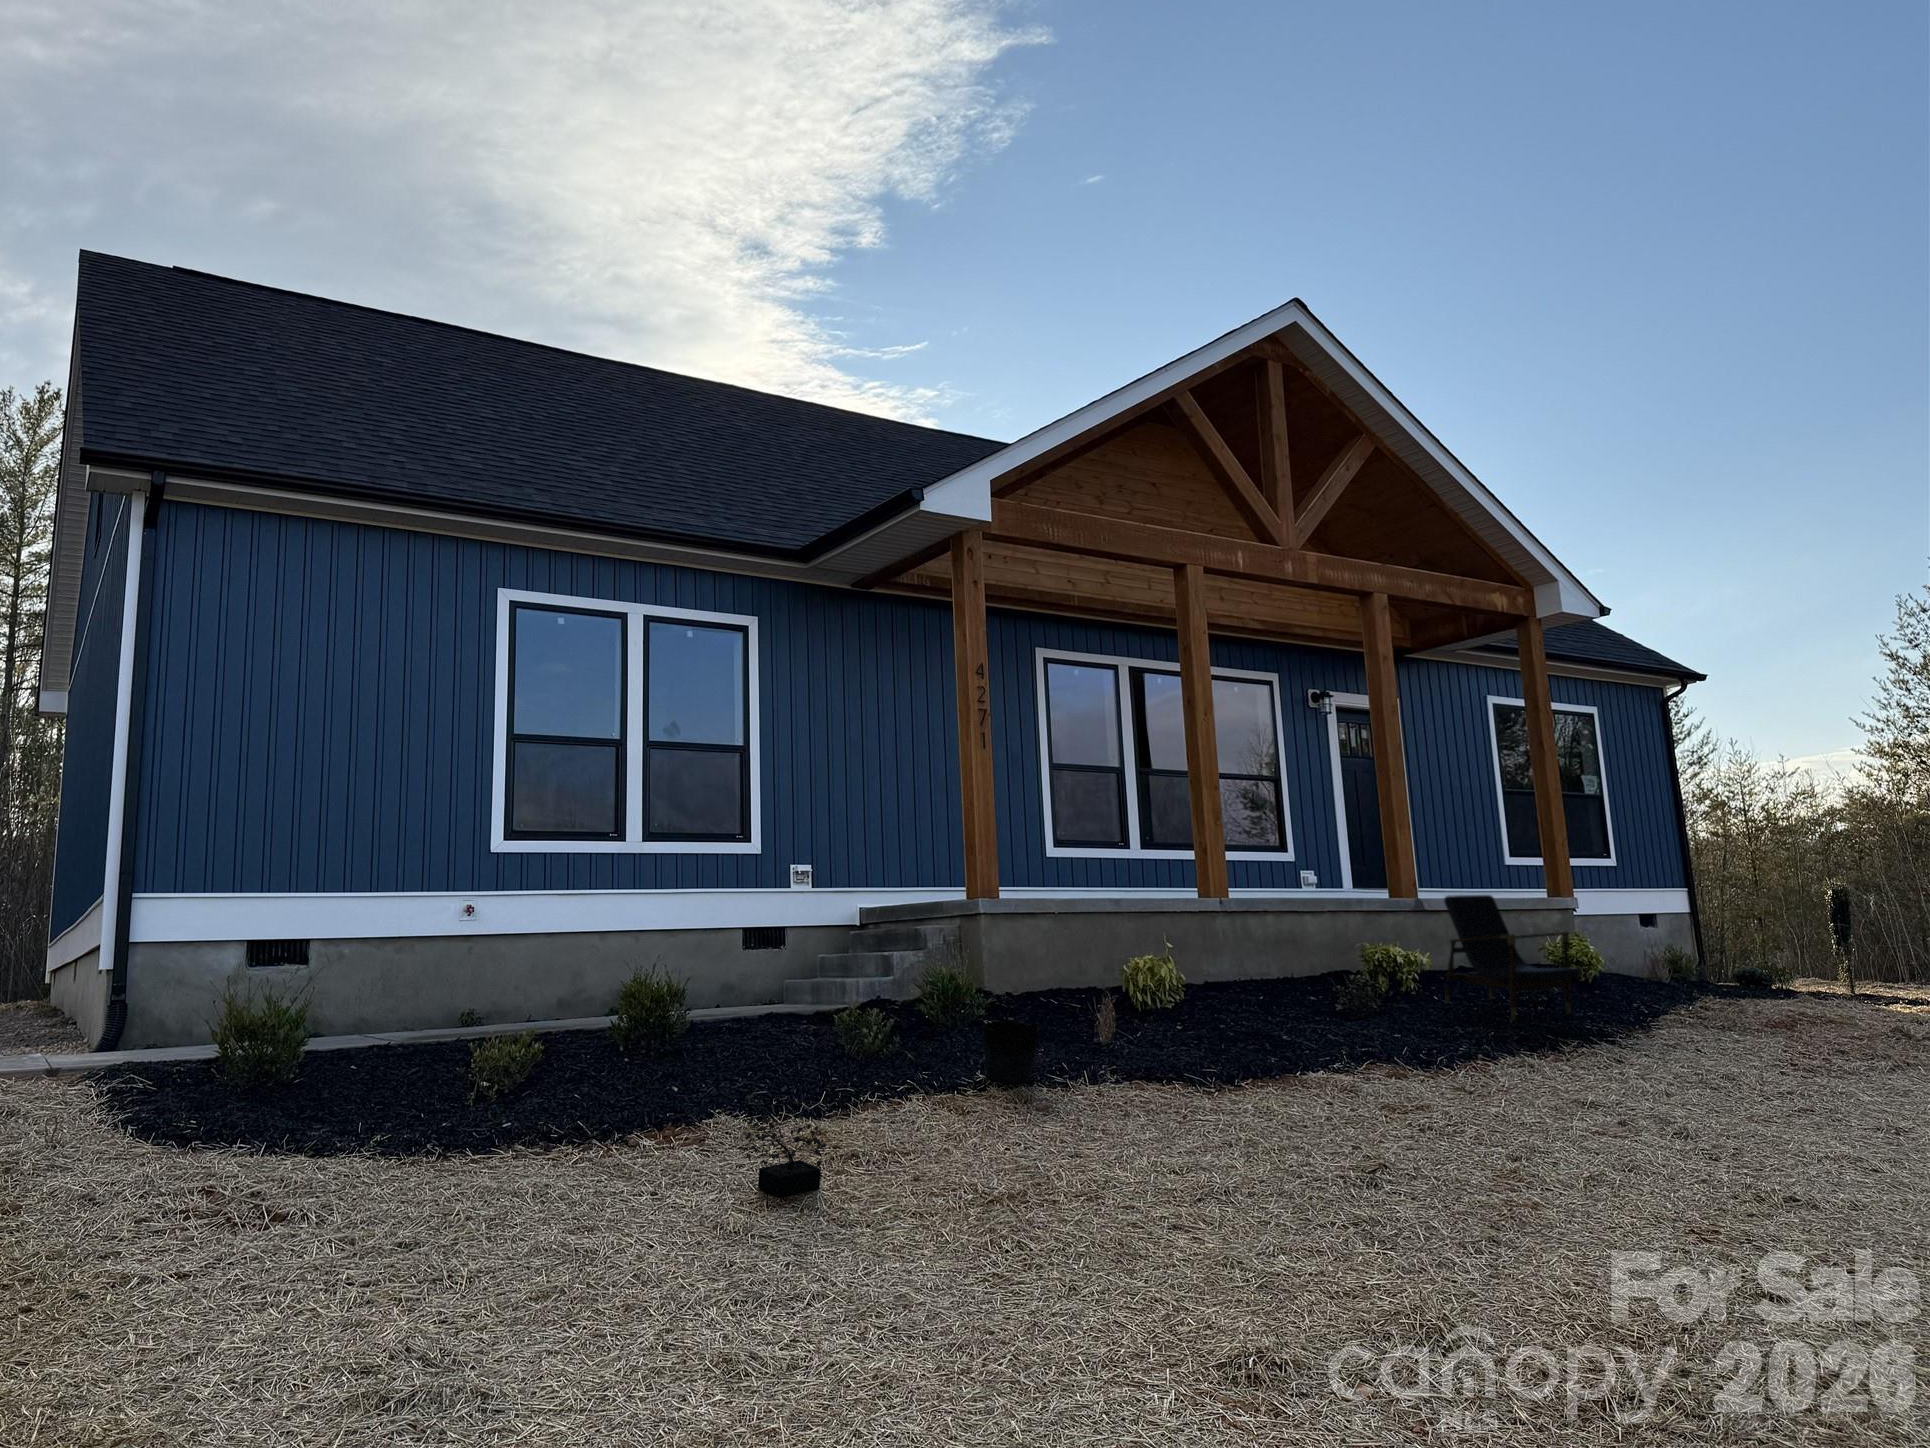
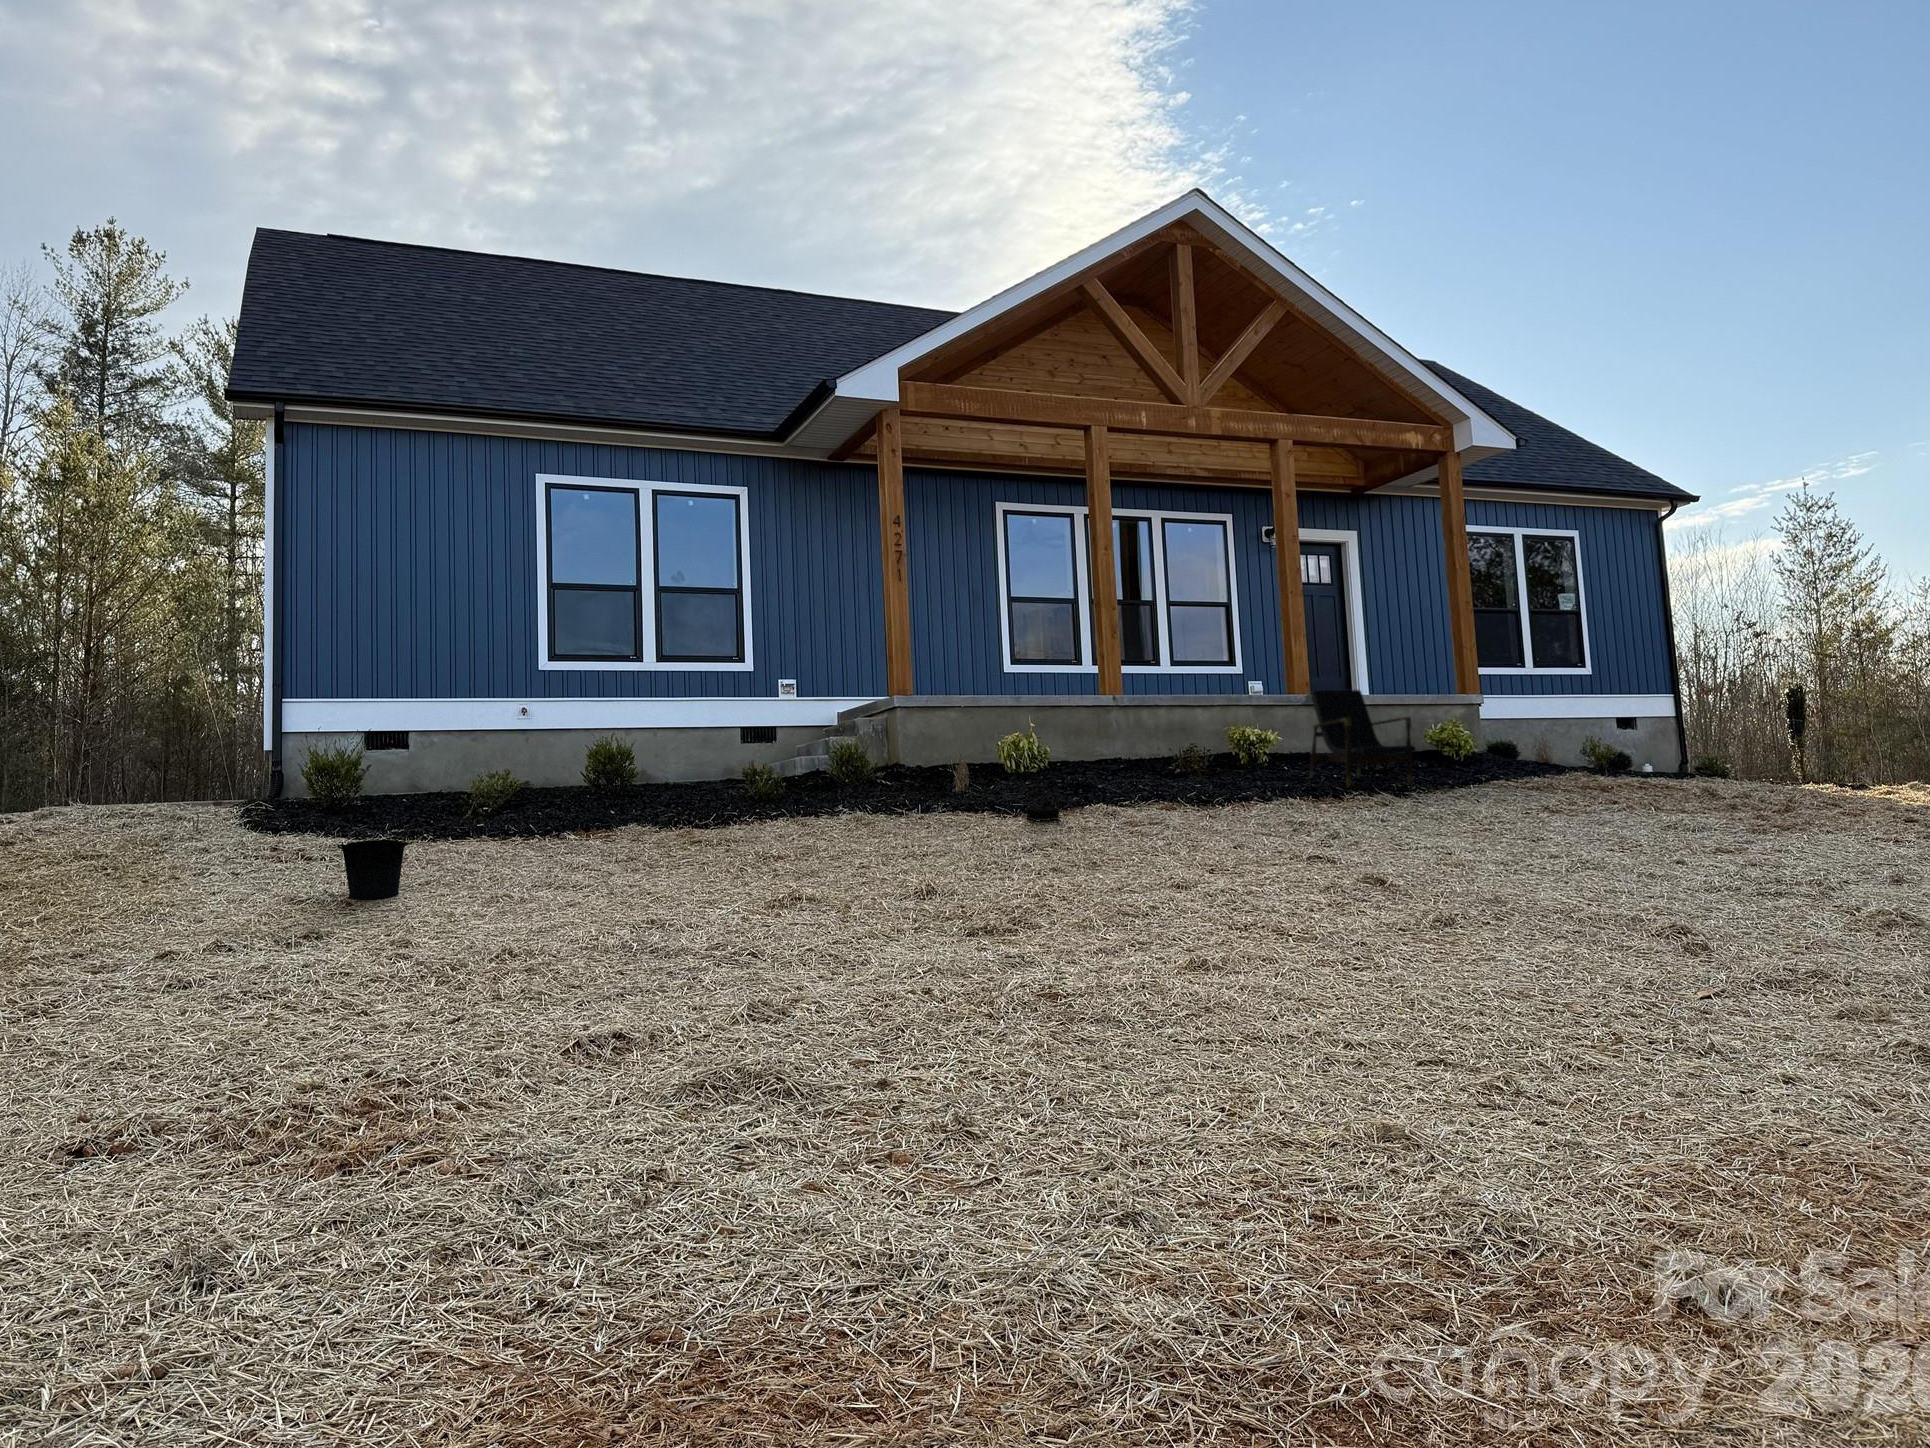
bucket: present [982,1022,1043,1083] -> present [337,840,409,900]
decorative plant: present [745,1116,826,1198] -> present [1019,780,1060,821]

